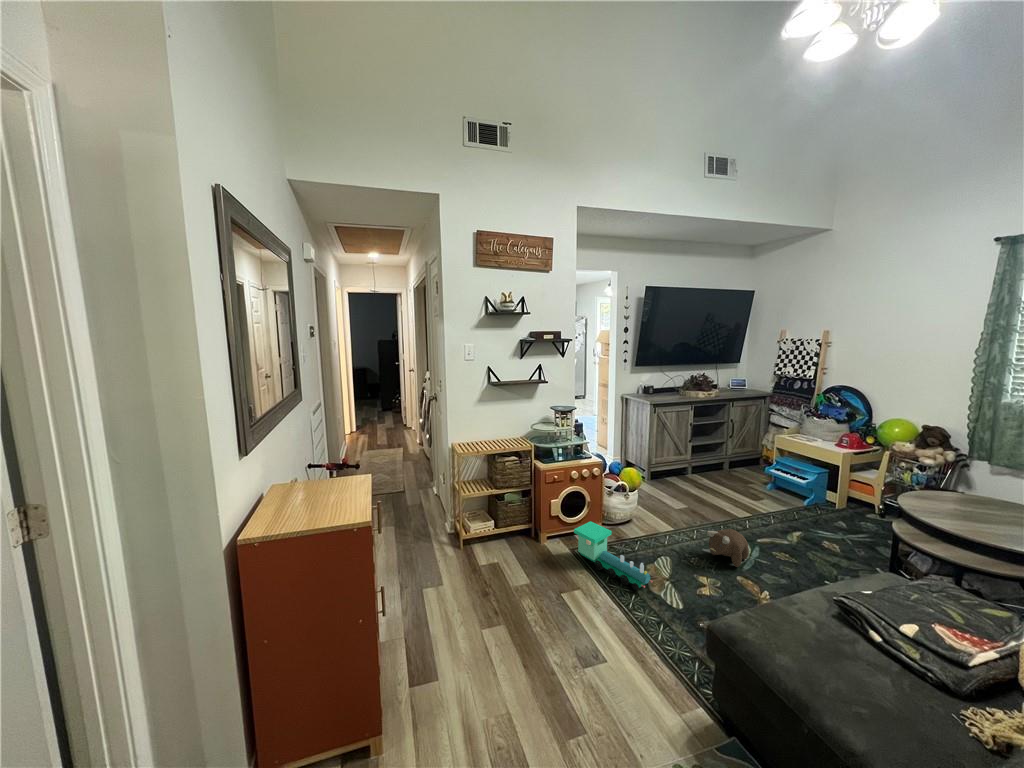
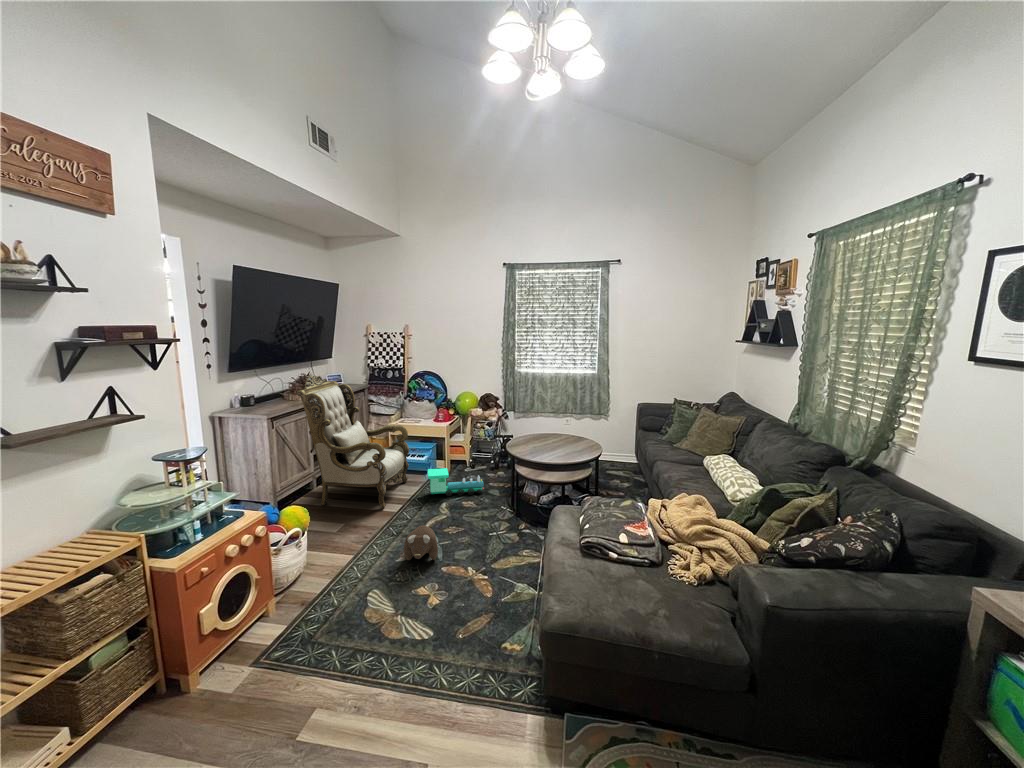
armchair: none [674,376,783,511] -> present [296,375,409,509]
toy train: present [574,521,652,590] -> present [428,468,484,496]

